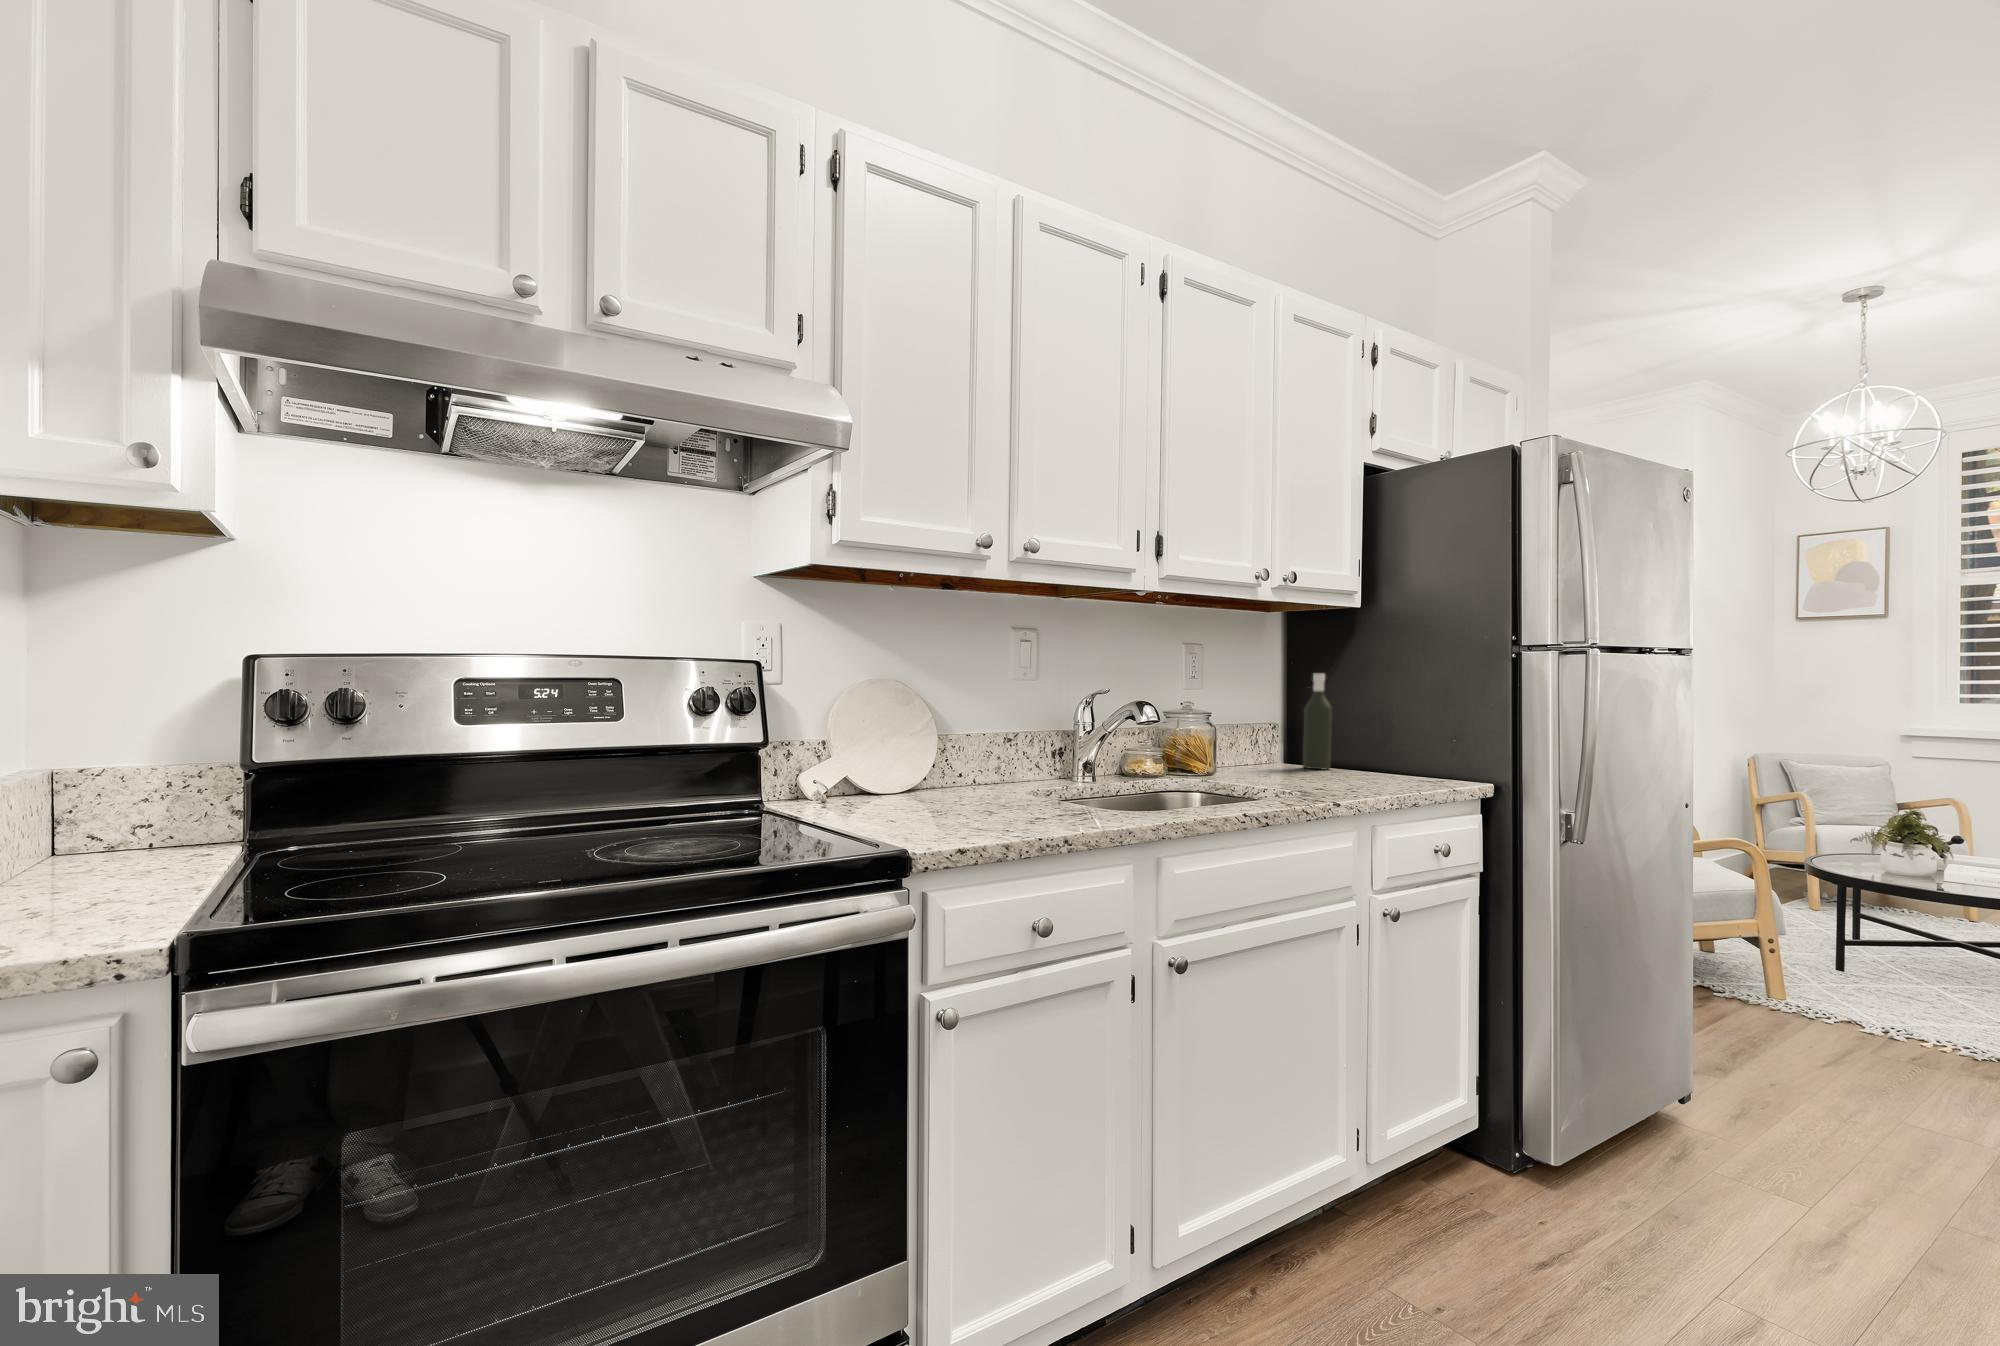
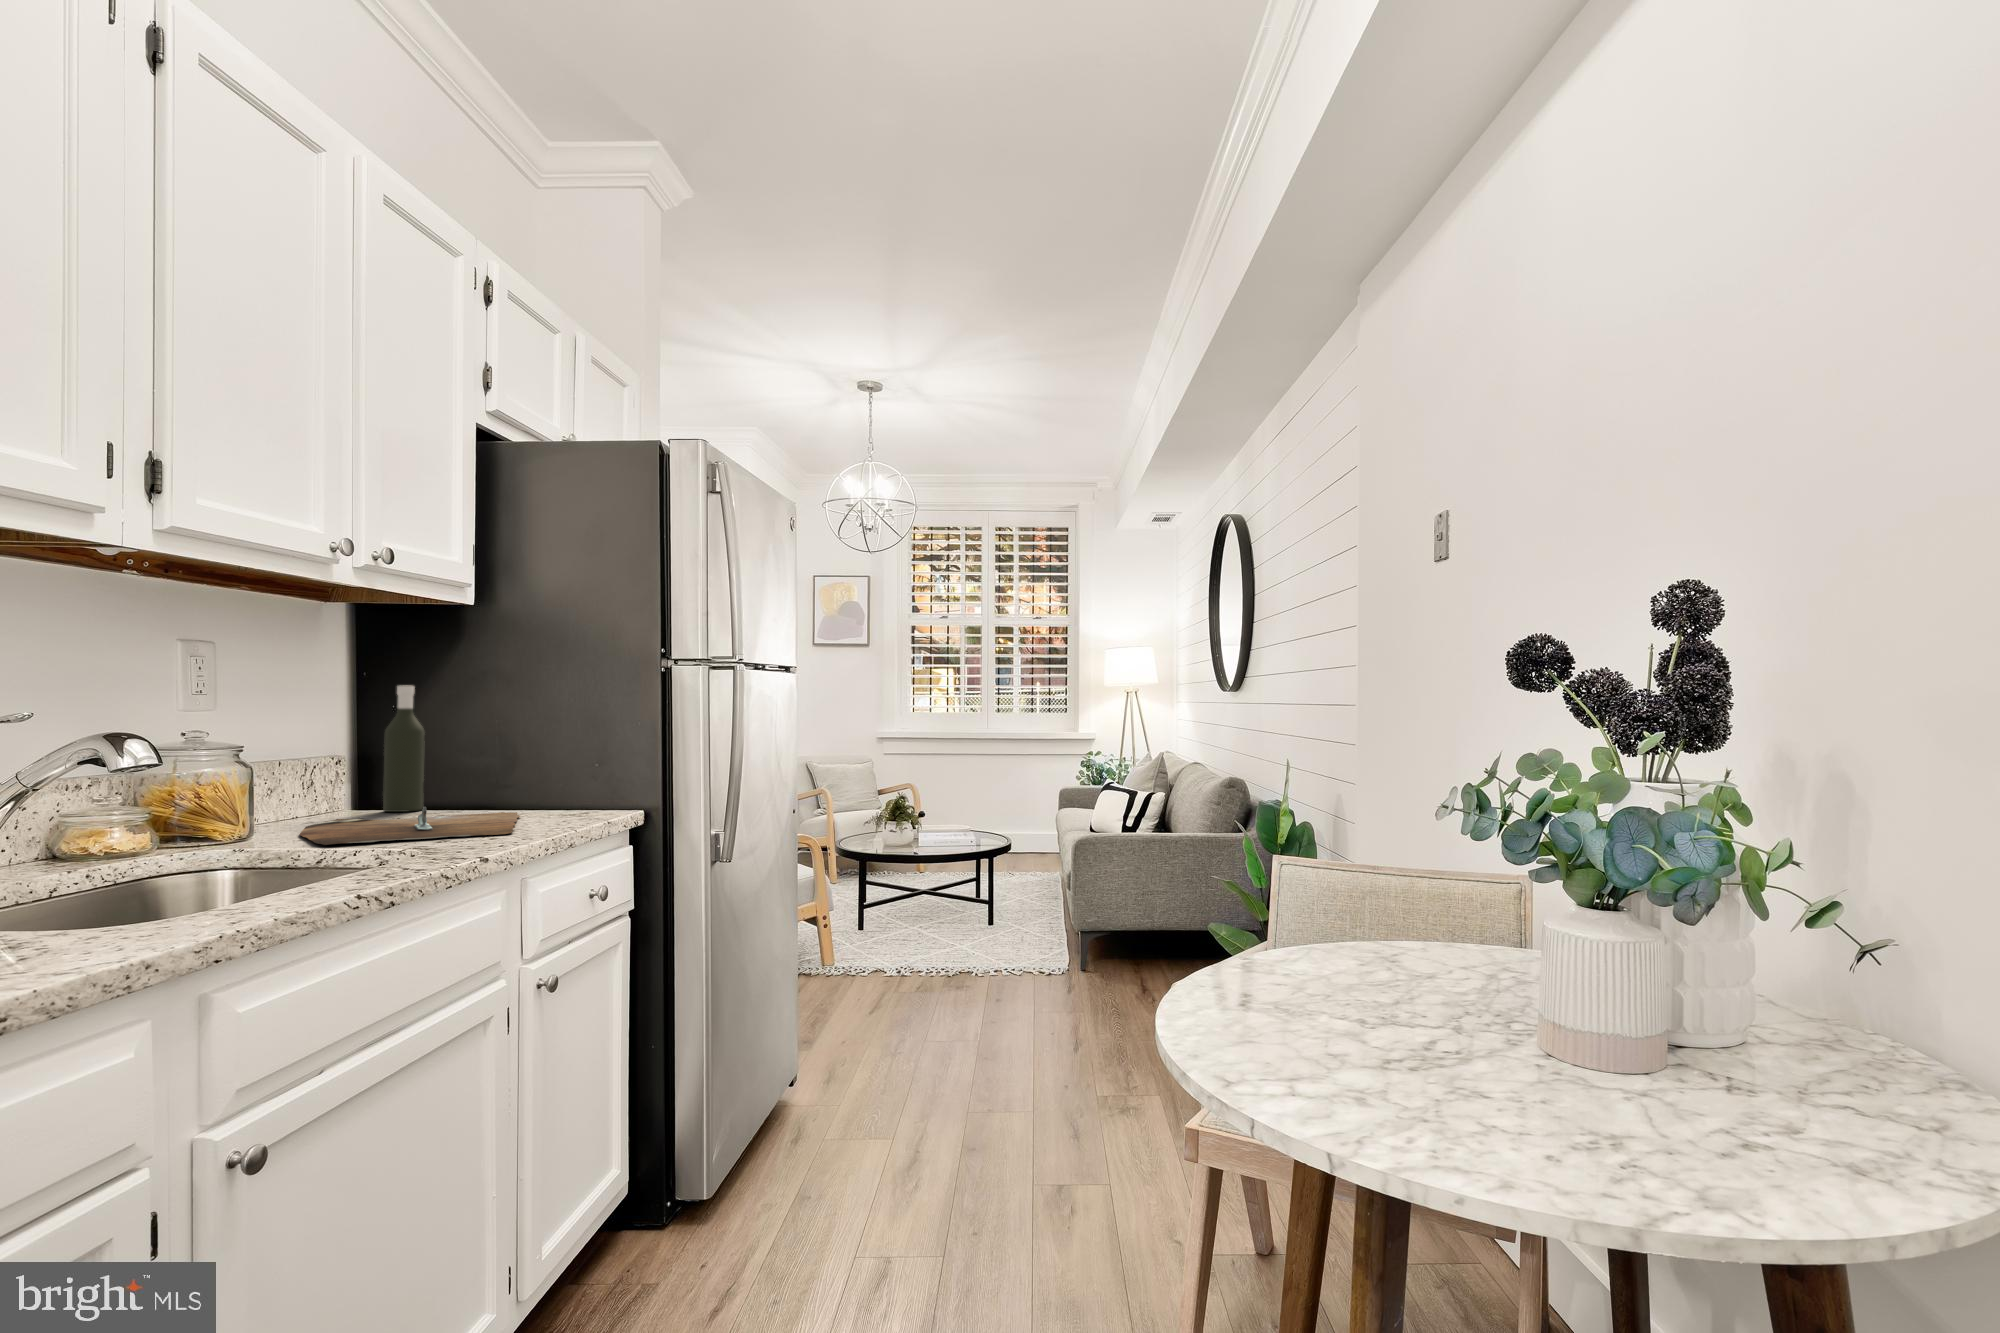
cutting board: none [1240,765,1393,791] -> present [299,807,520,845]

